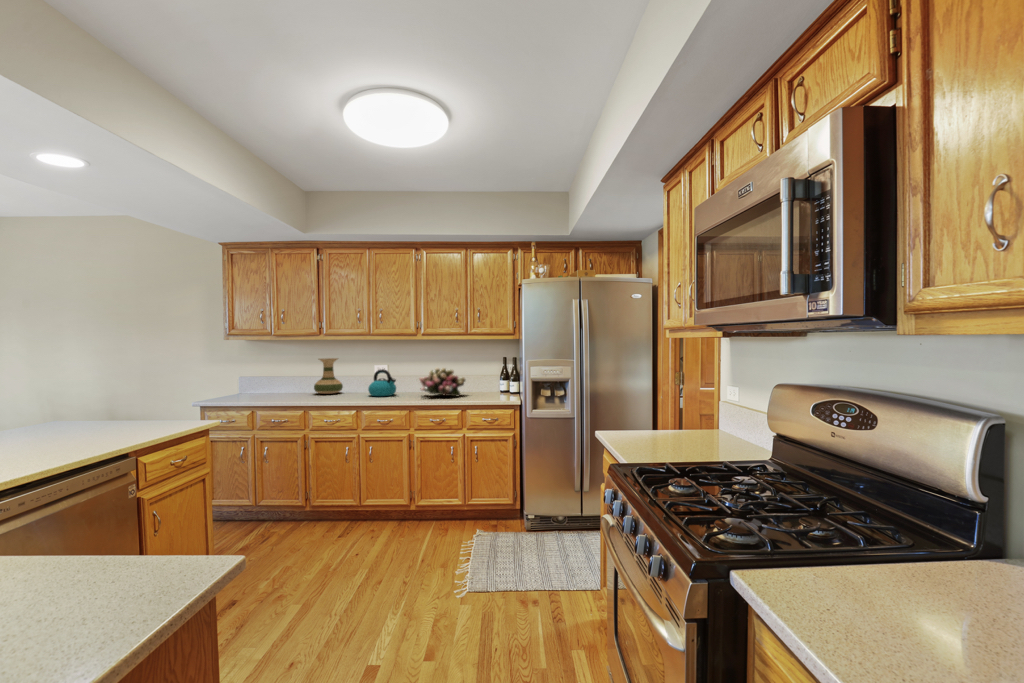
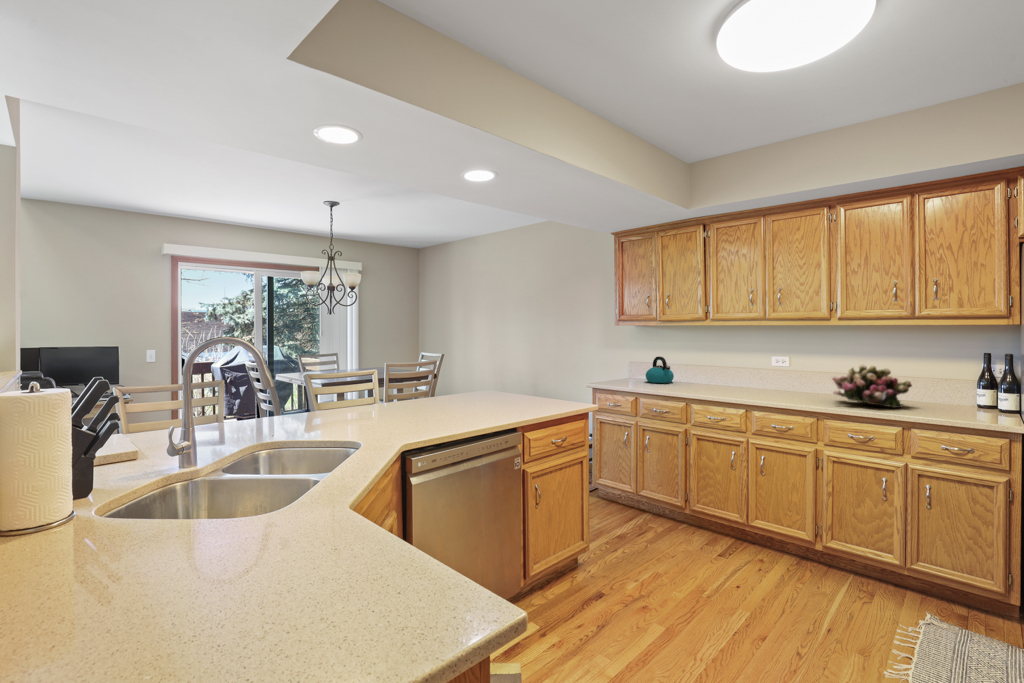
vase: present [314,358,343,394] -> none [698,347,731,387]
kettle: present [368,369,396,396] -> present [646,357,674,383]

